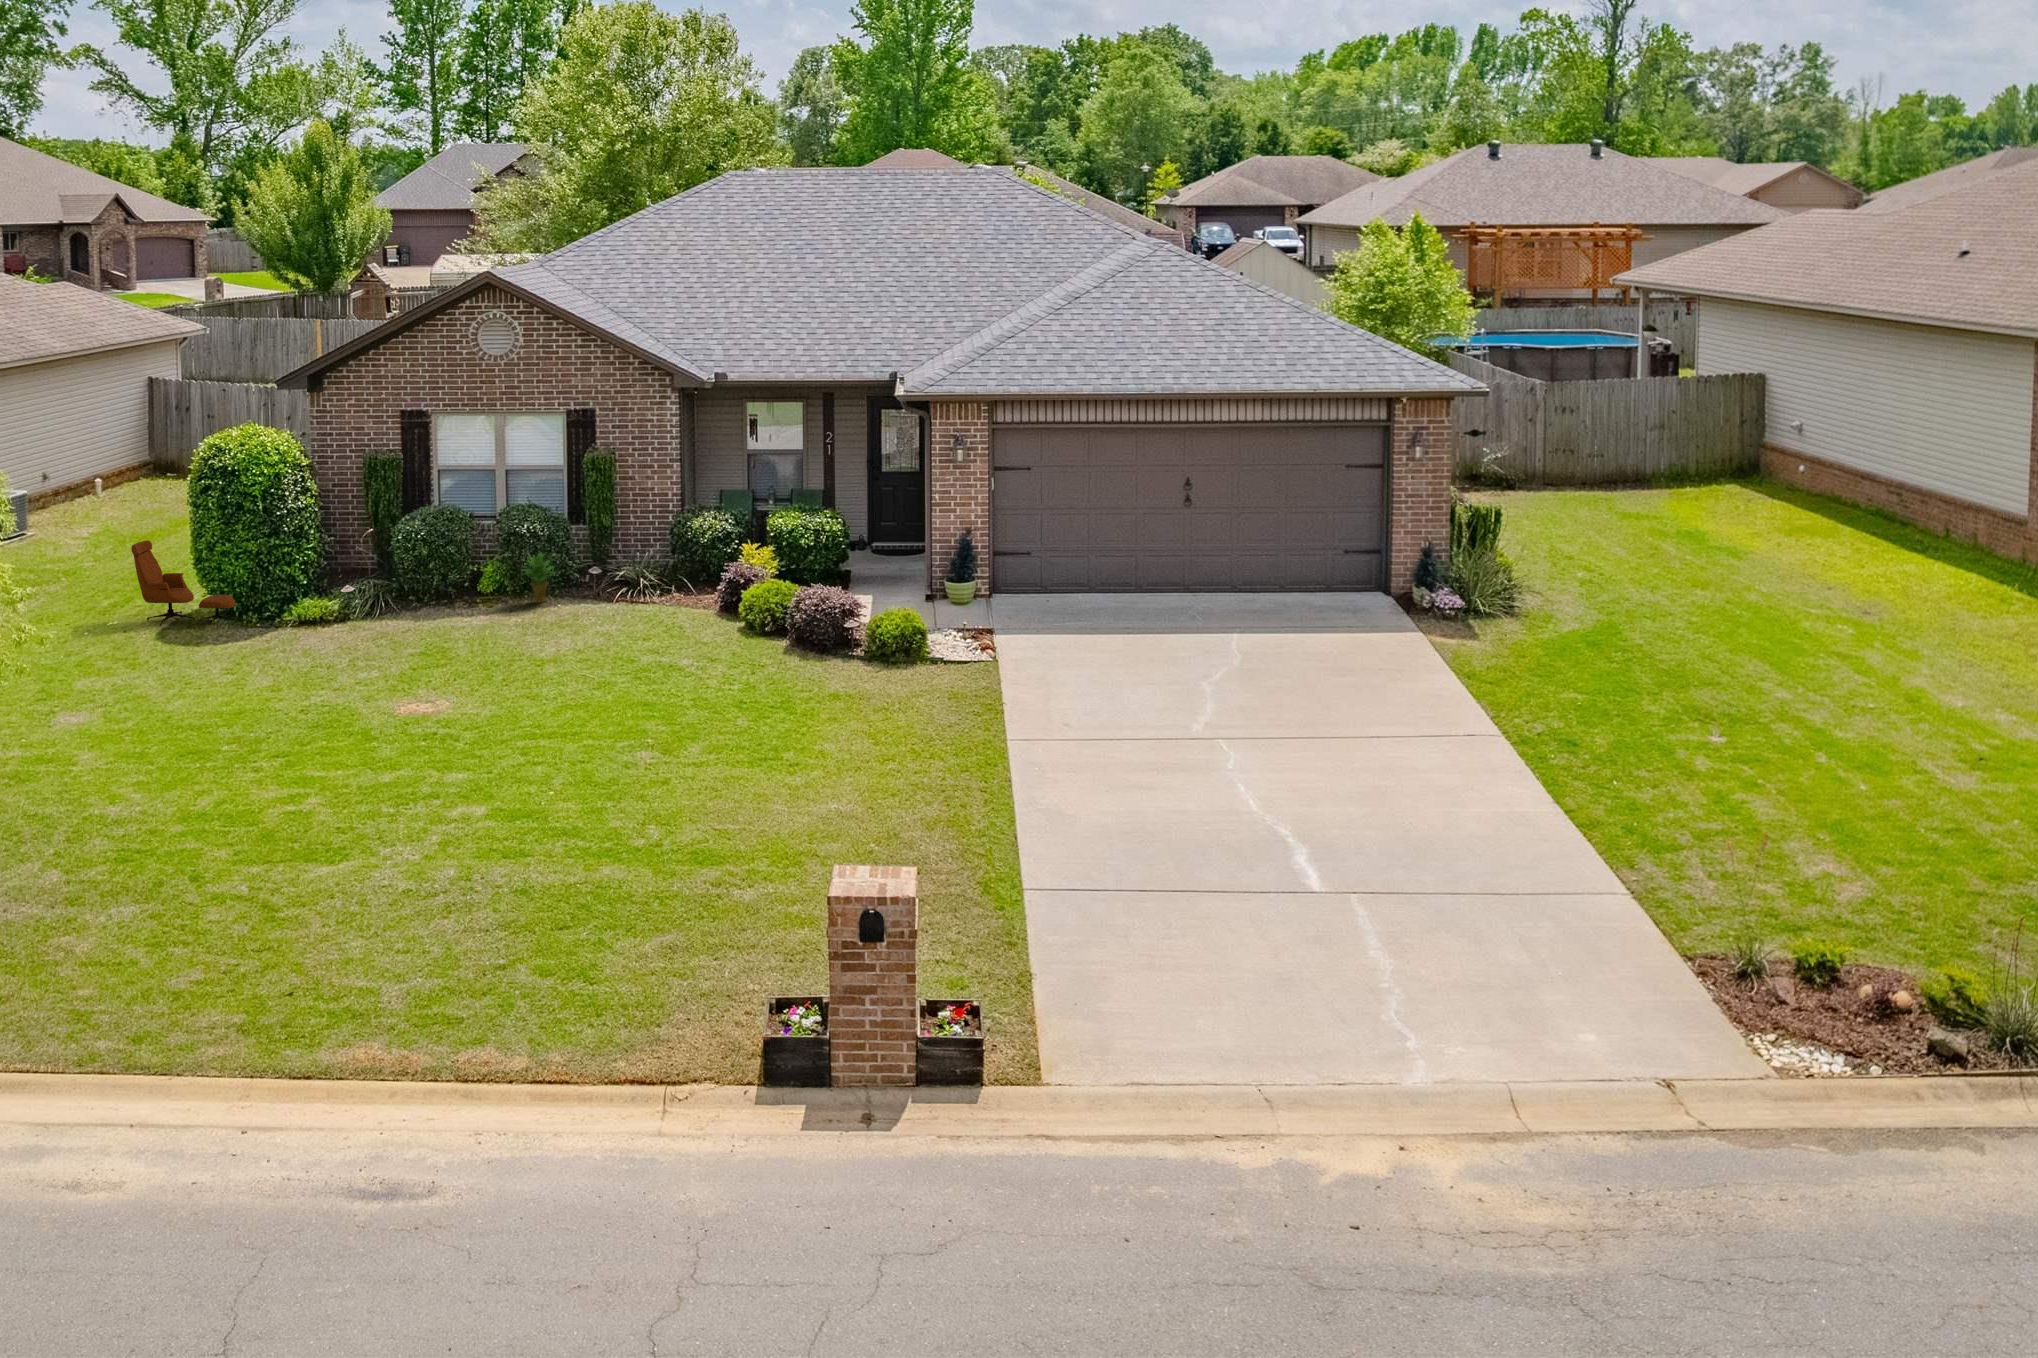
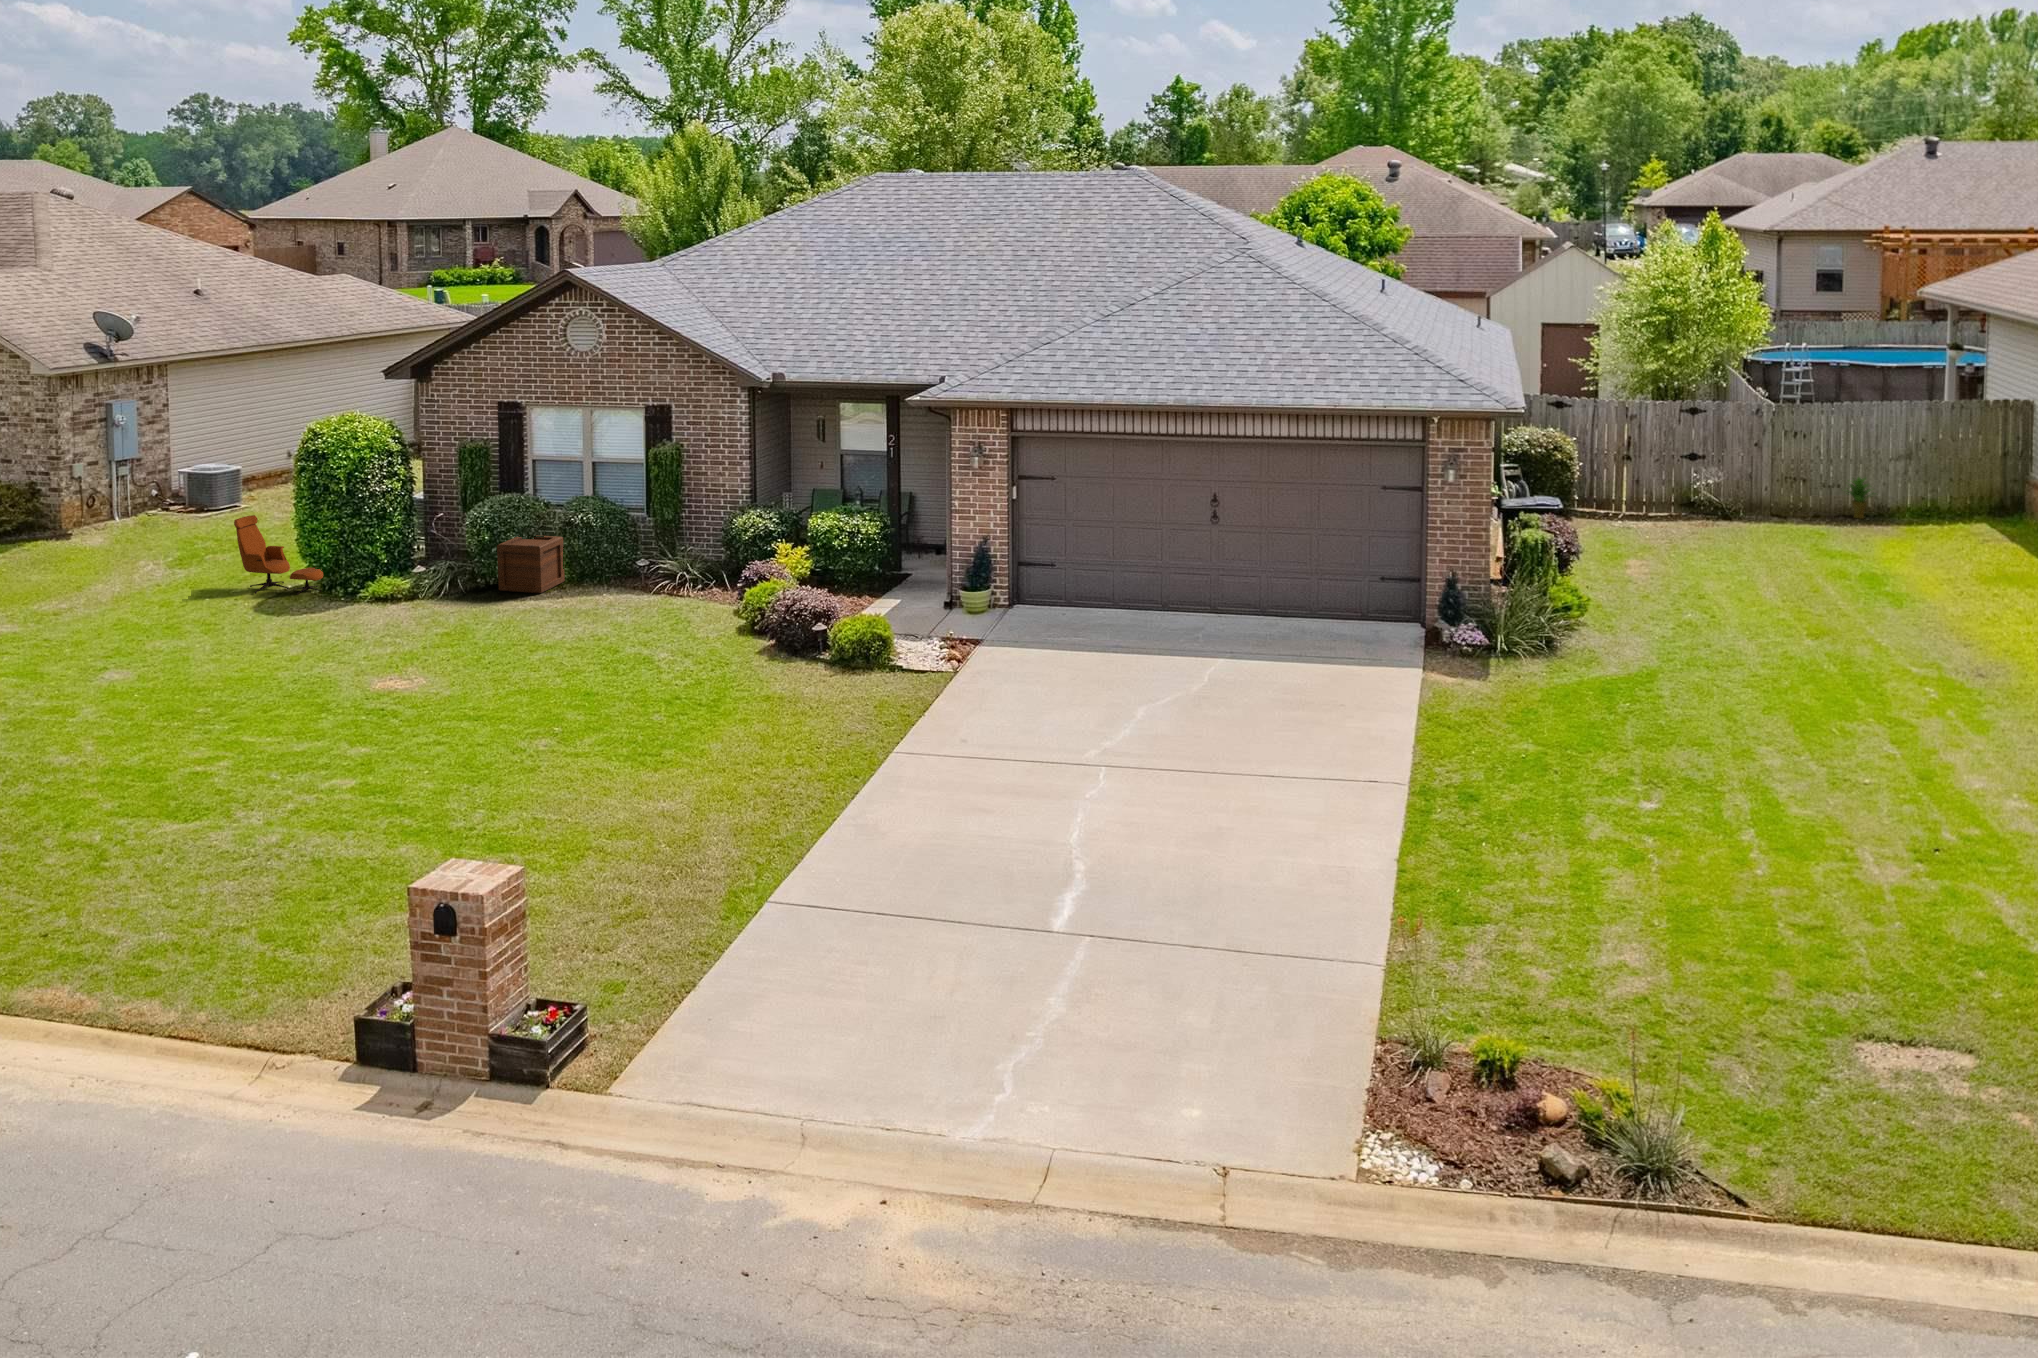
wooden crate: none [434,549,498,610] -> present [497,535,565,593]
potted plant: present [525,553,555,603] -> present [1848,477,1873,519]

